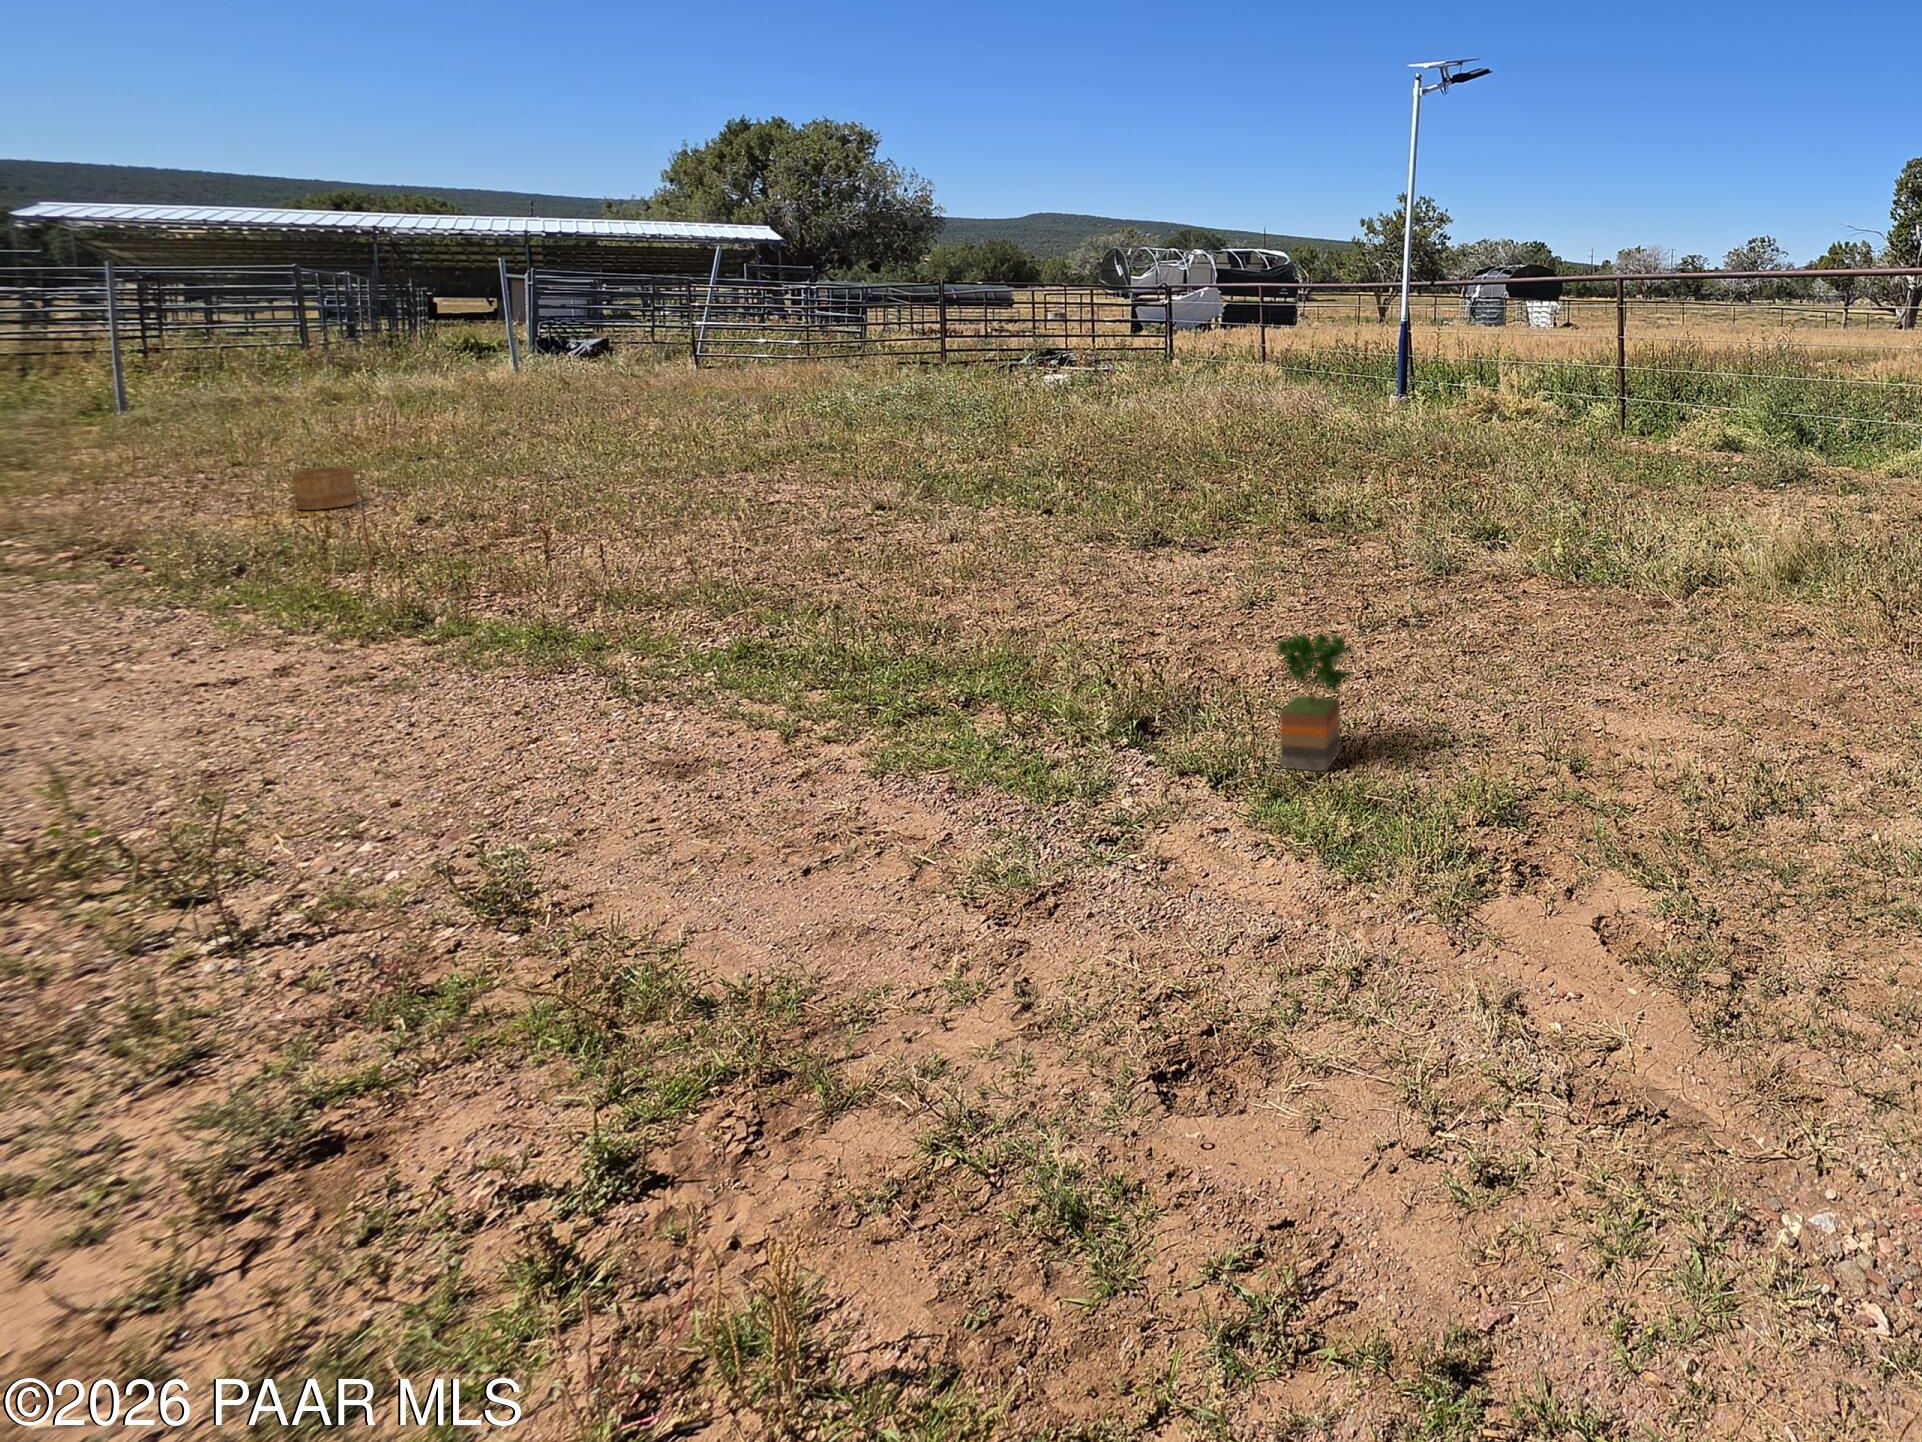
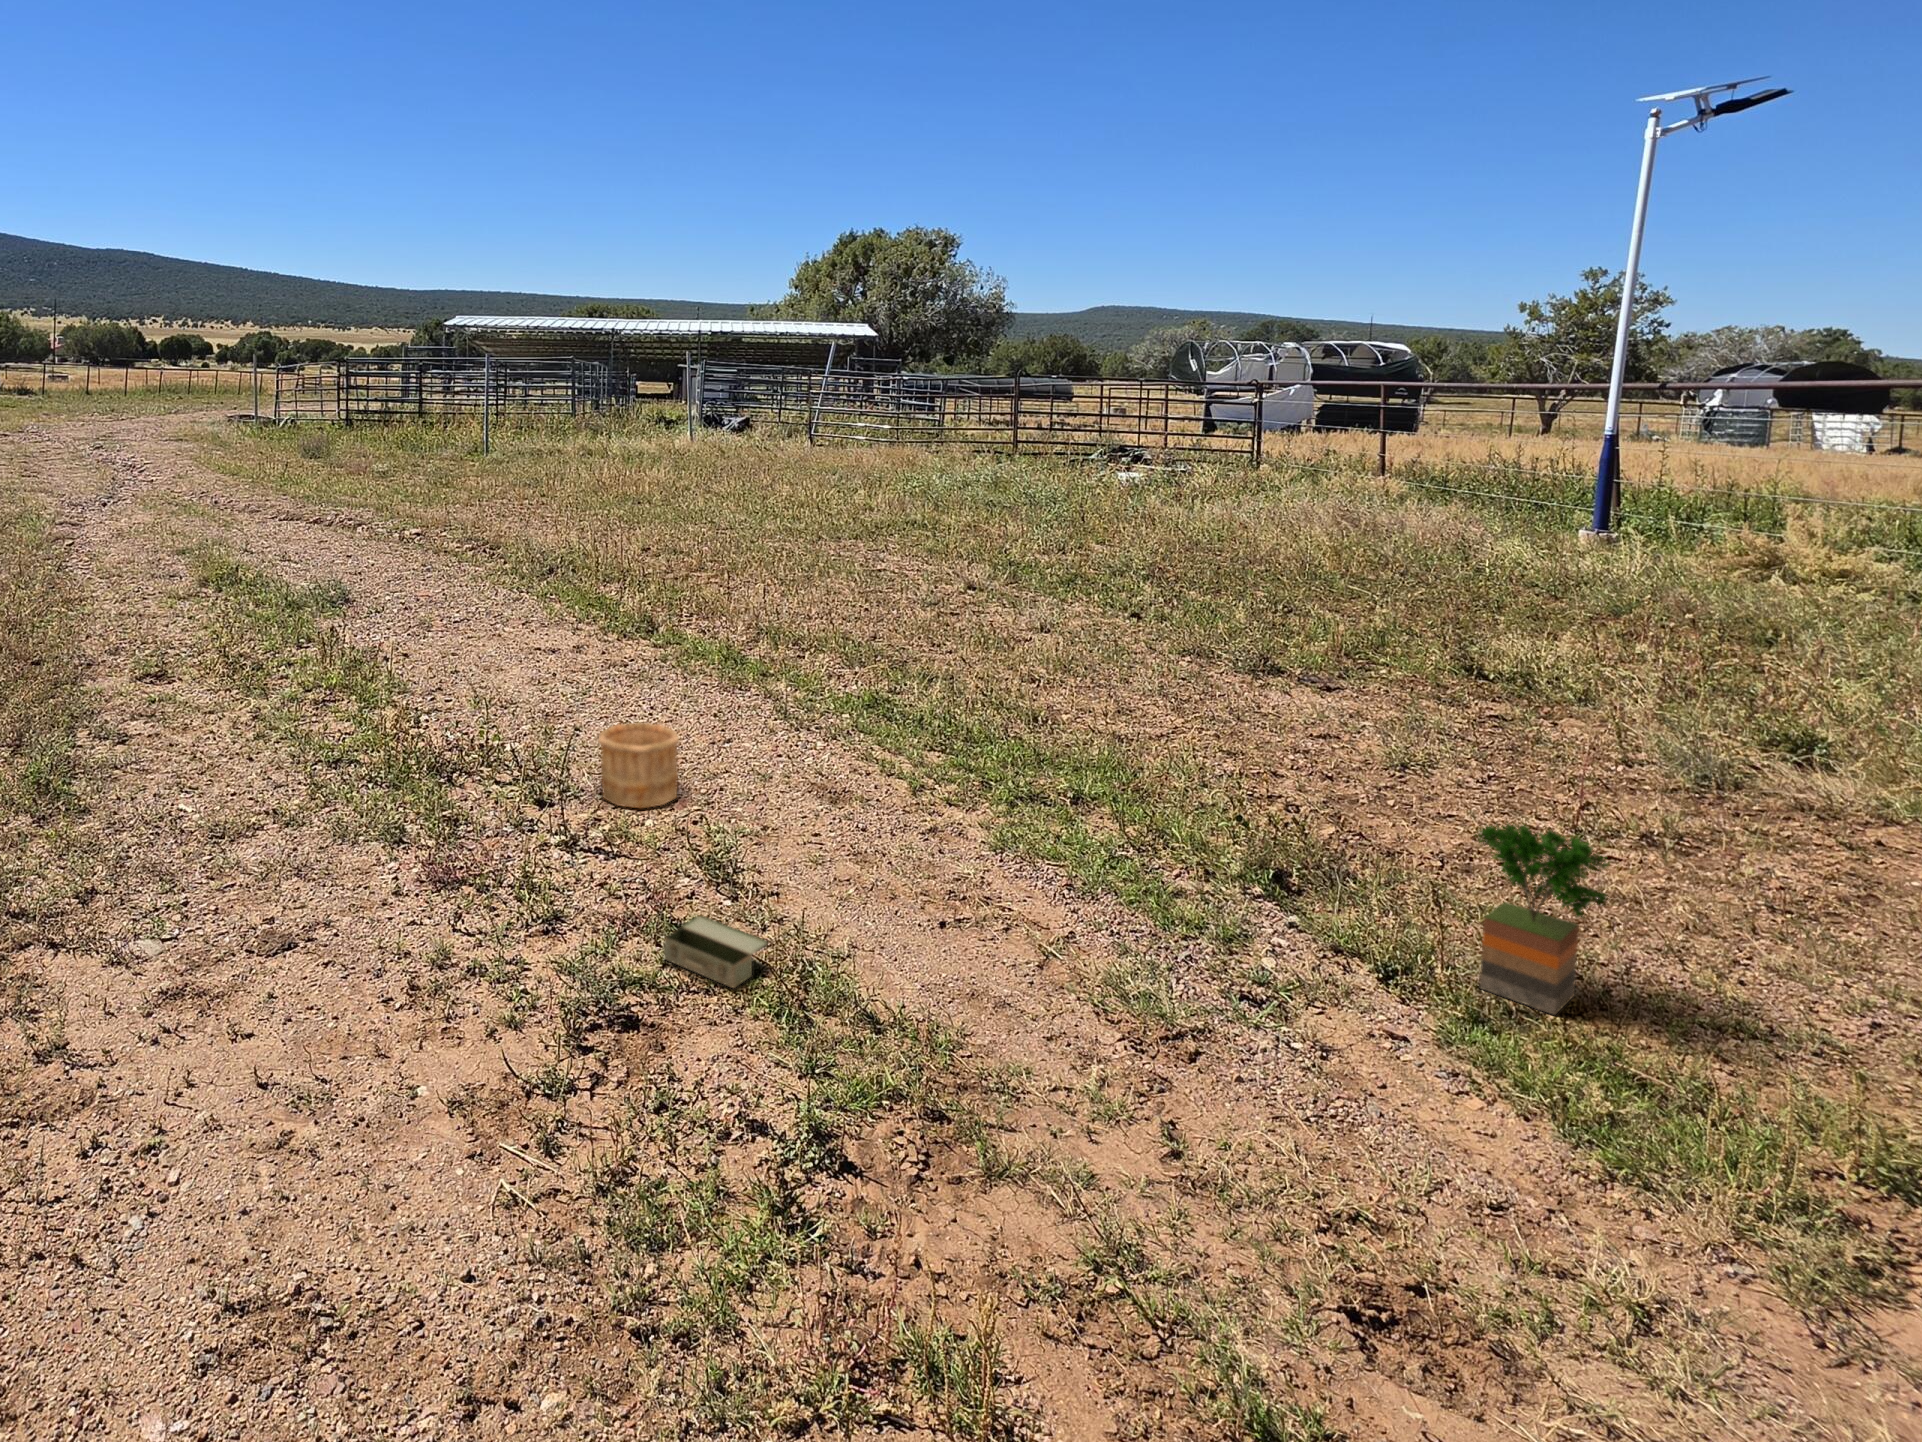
wooden bucket: present [290,467,357,510] -> present [598,723,679,808]
toolbox: none [388,969,562,1049] -> present [664,915,768,988]

